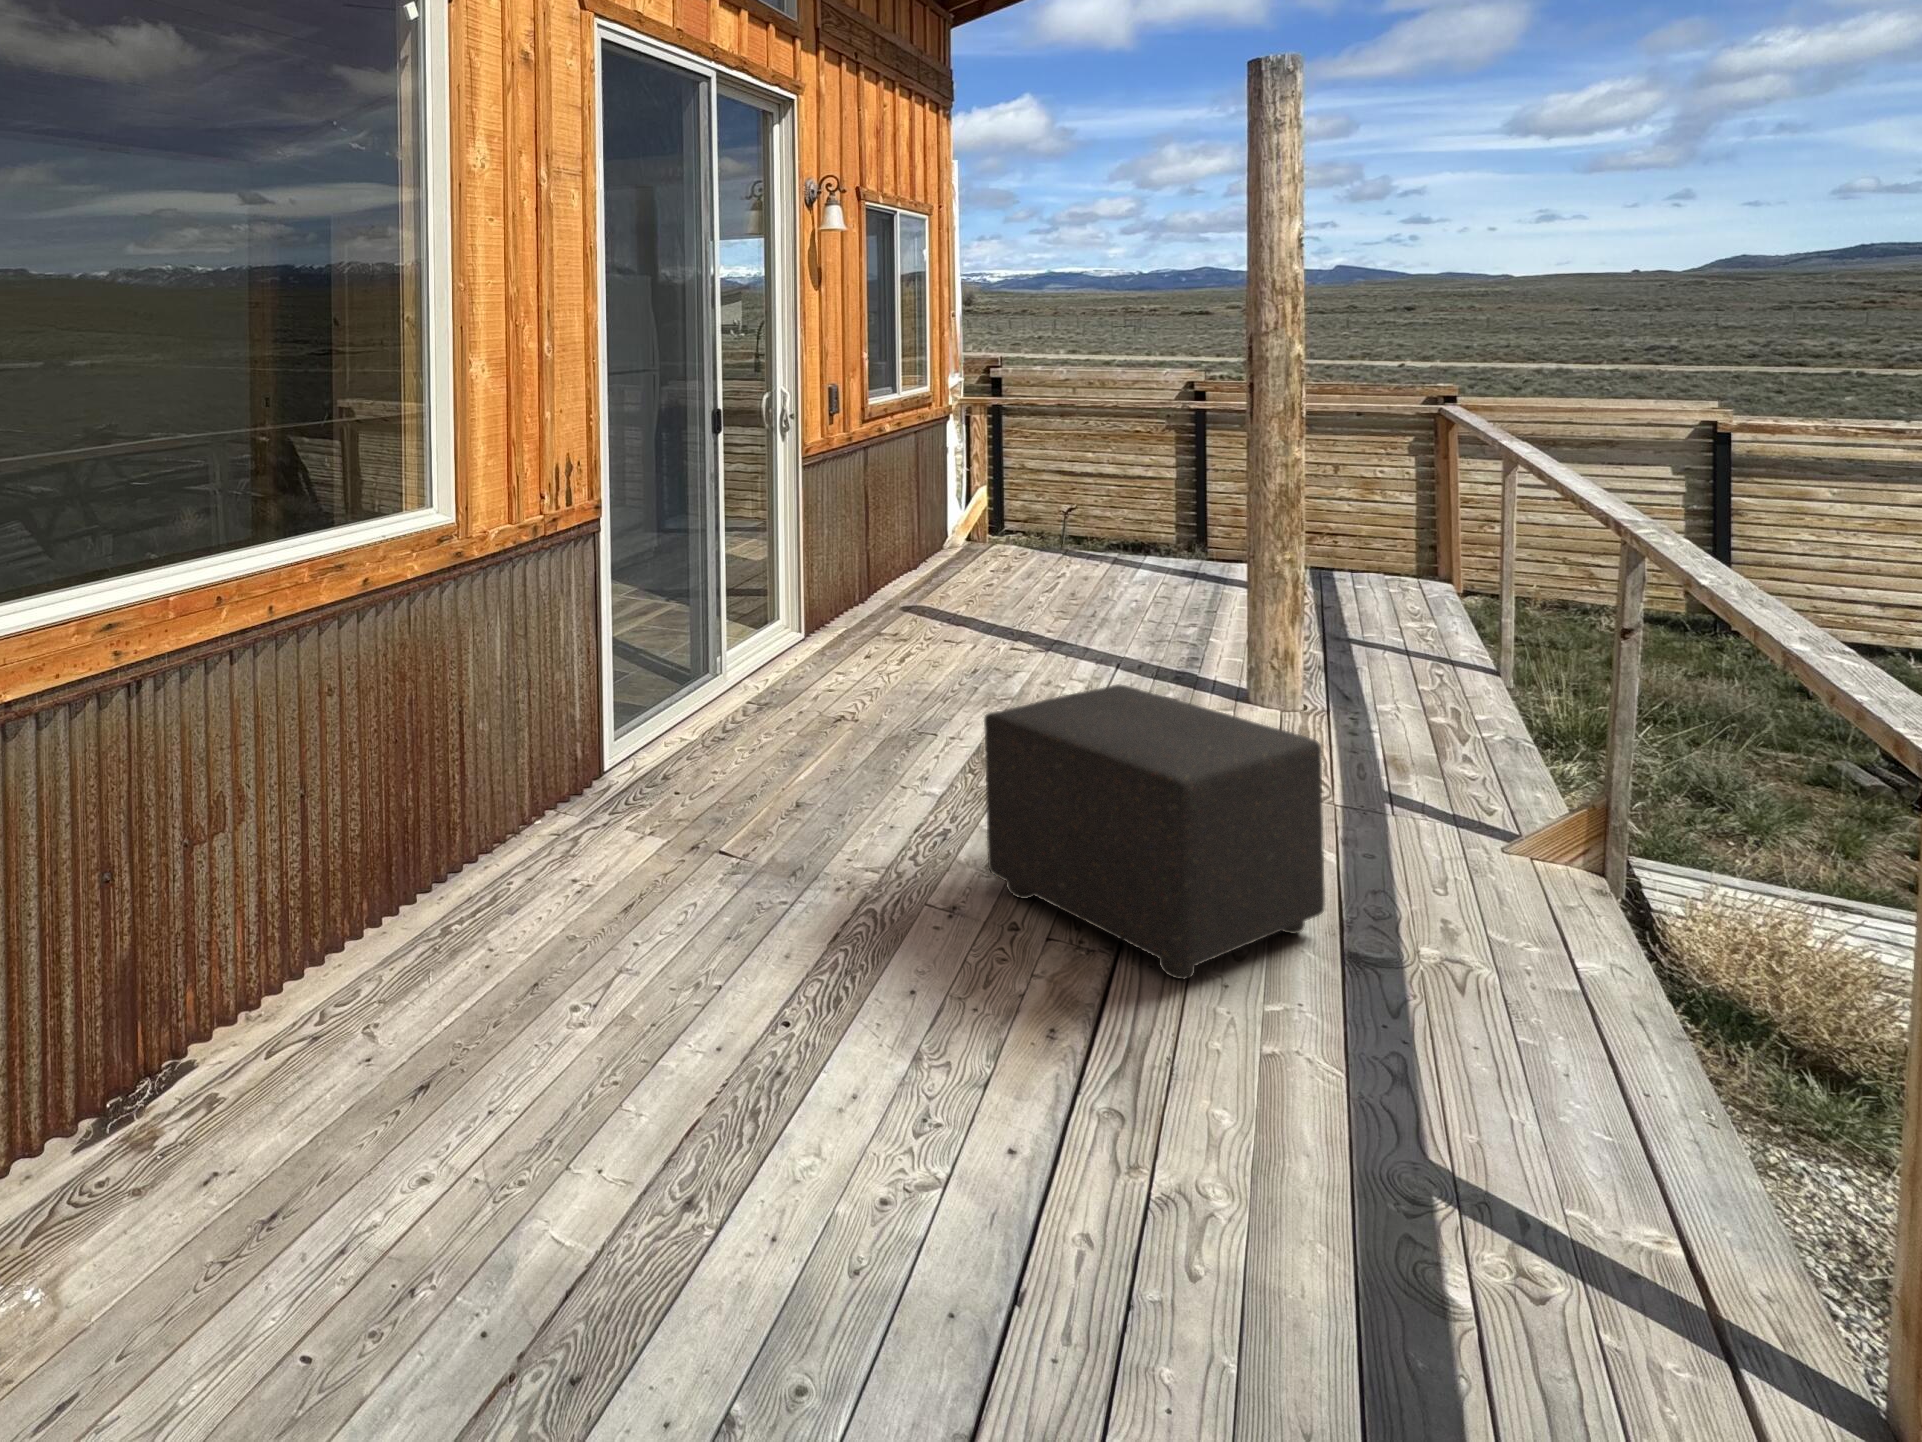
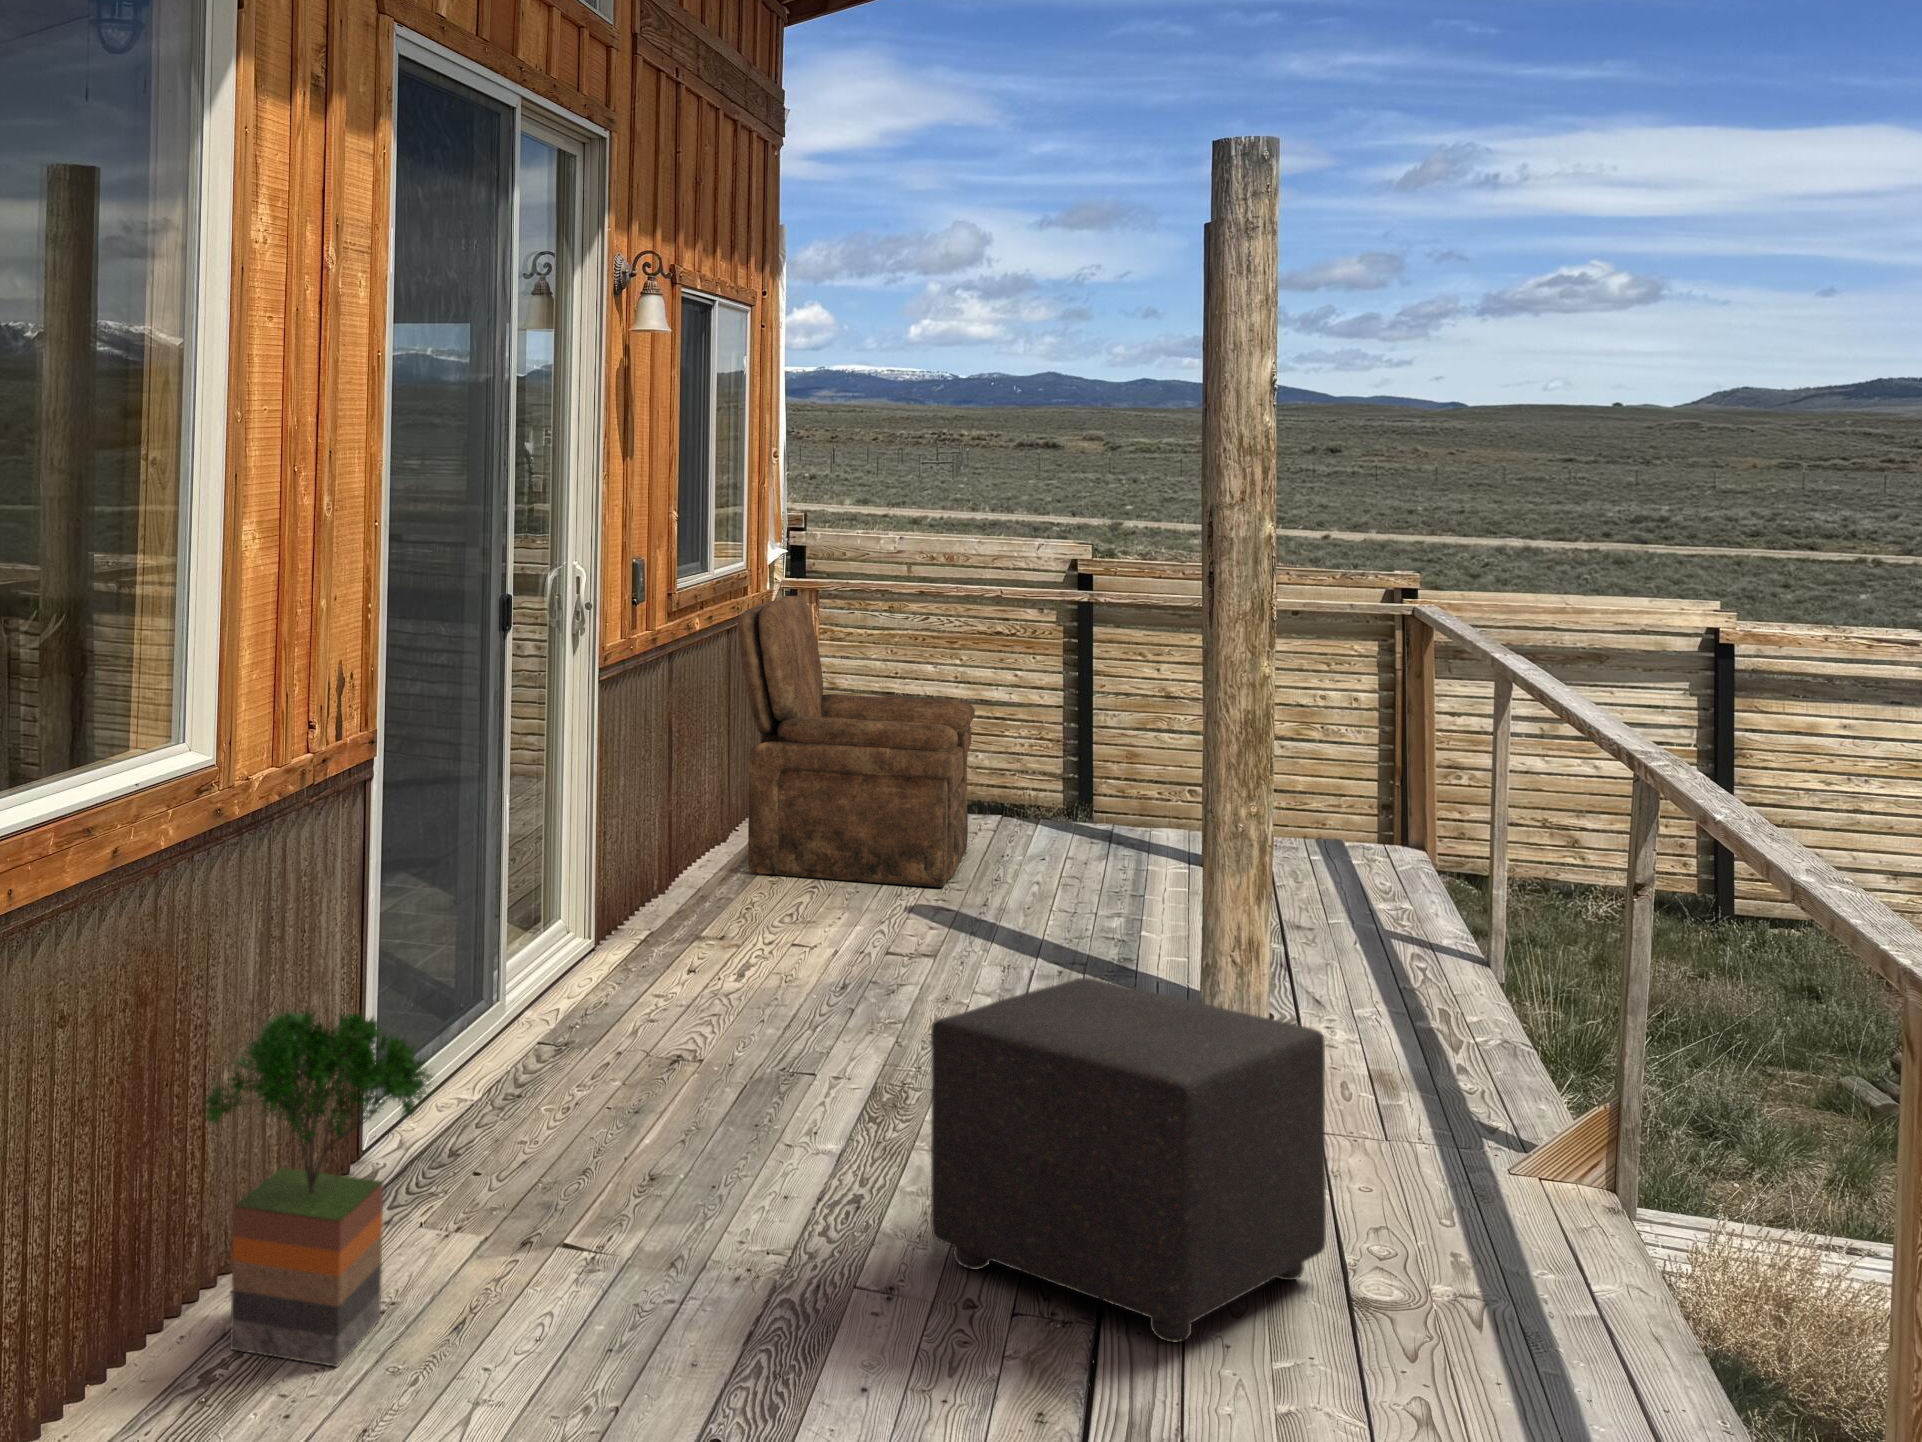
armchair: none [911,406,1090,603] -> present [738,596,975,887]
potted tree: none [440,682,609,930] -> present [205,1010,433,1367]

